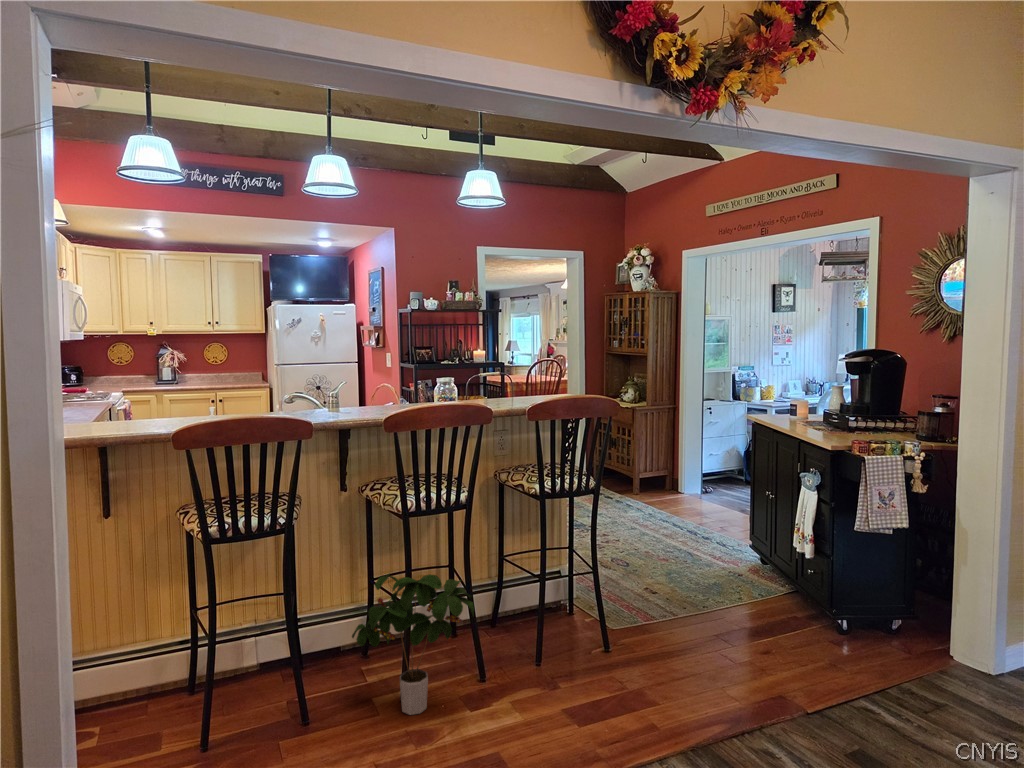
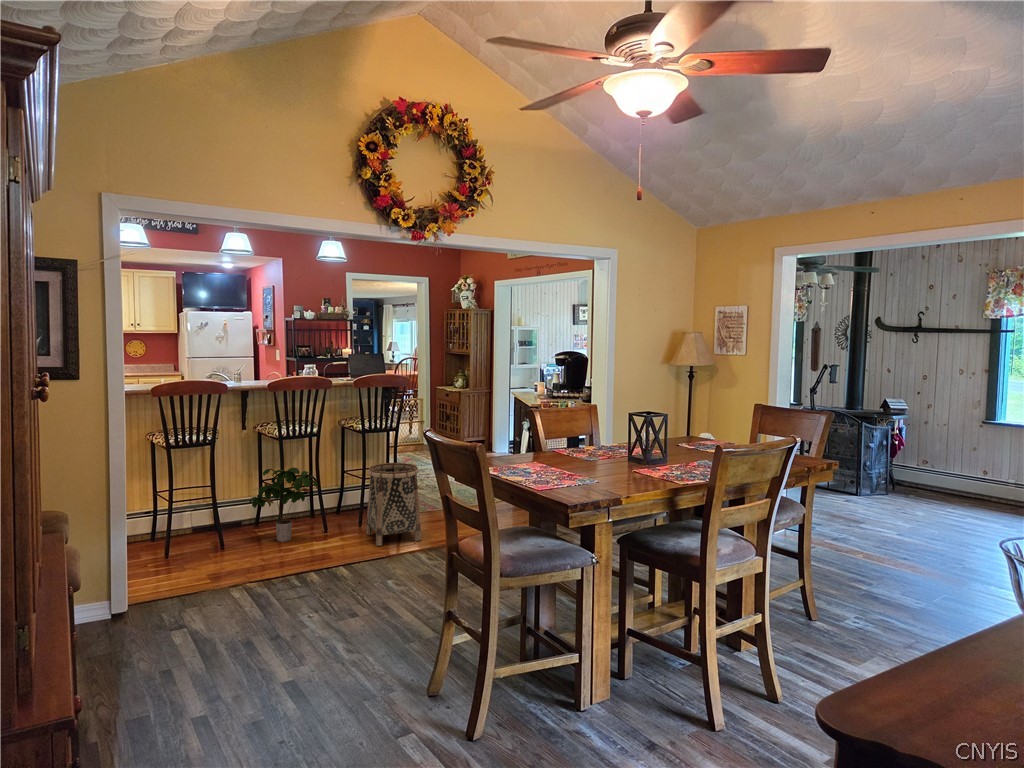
basket: none [561,562,675,743] -> present [366,463,421,546]

